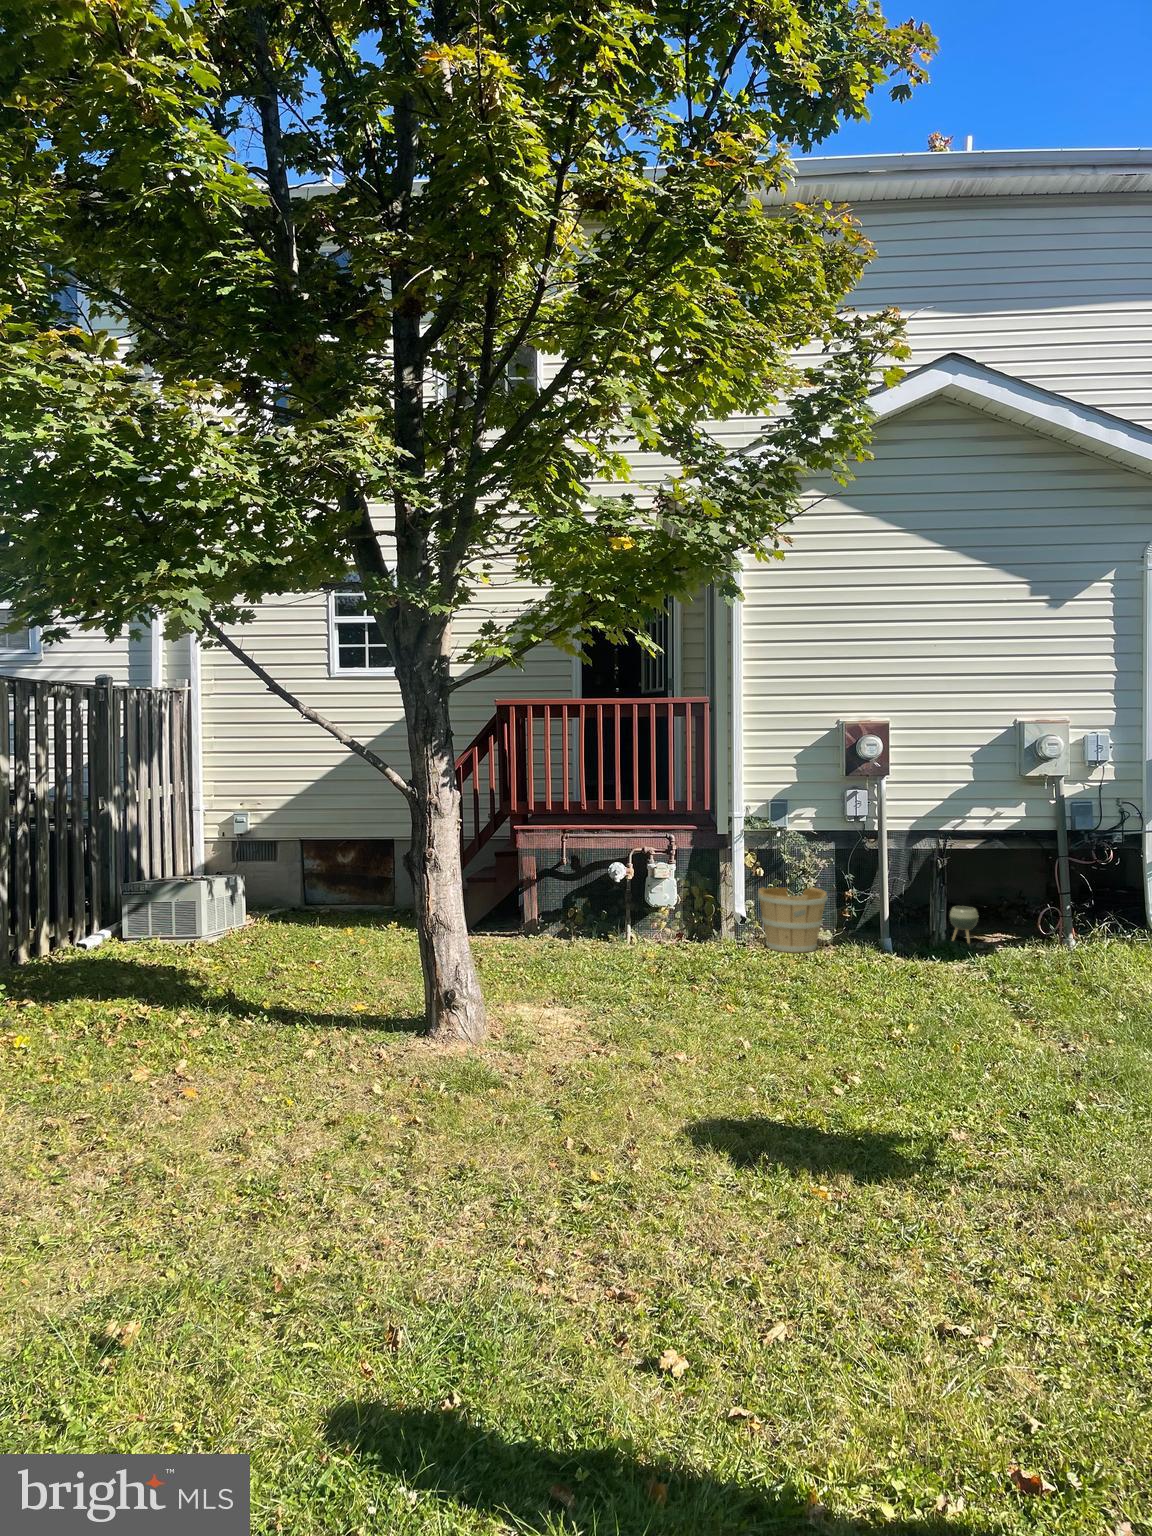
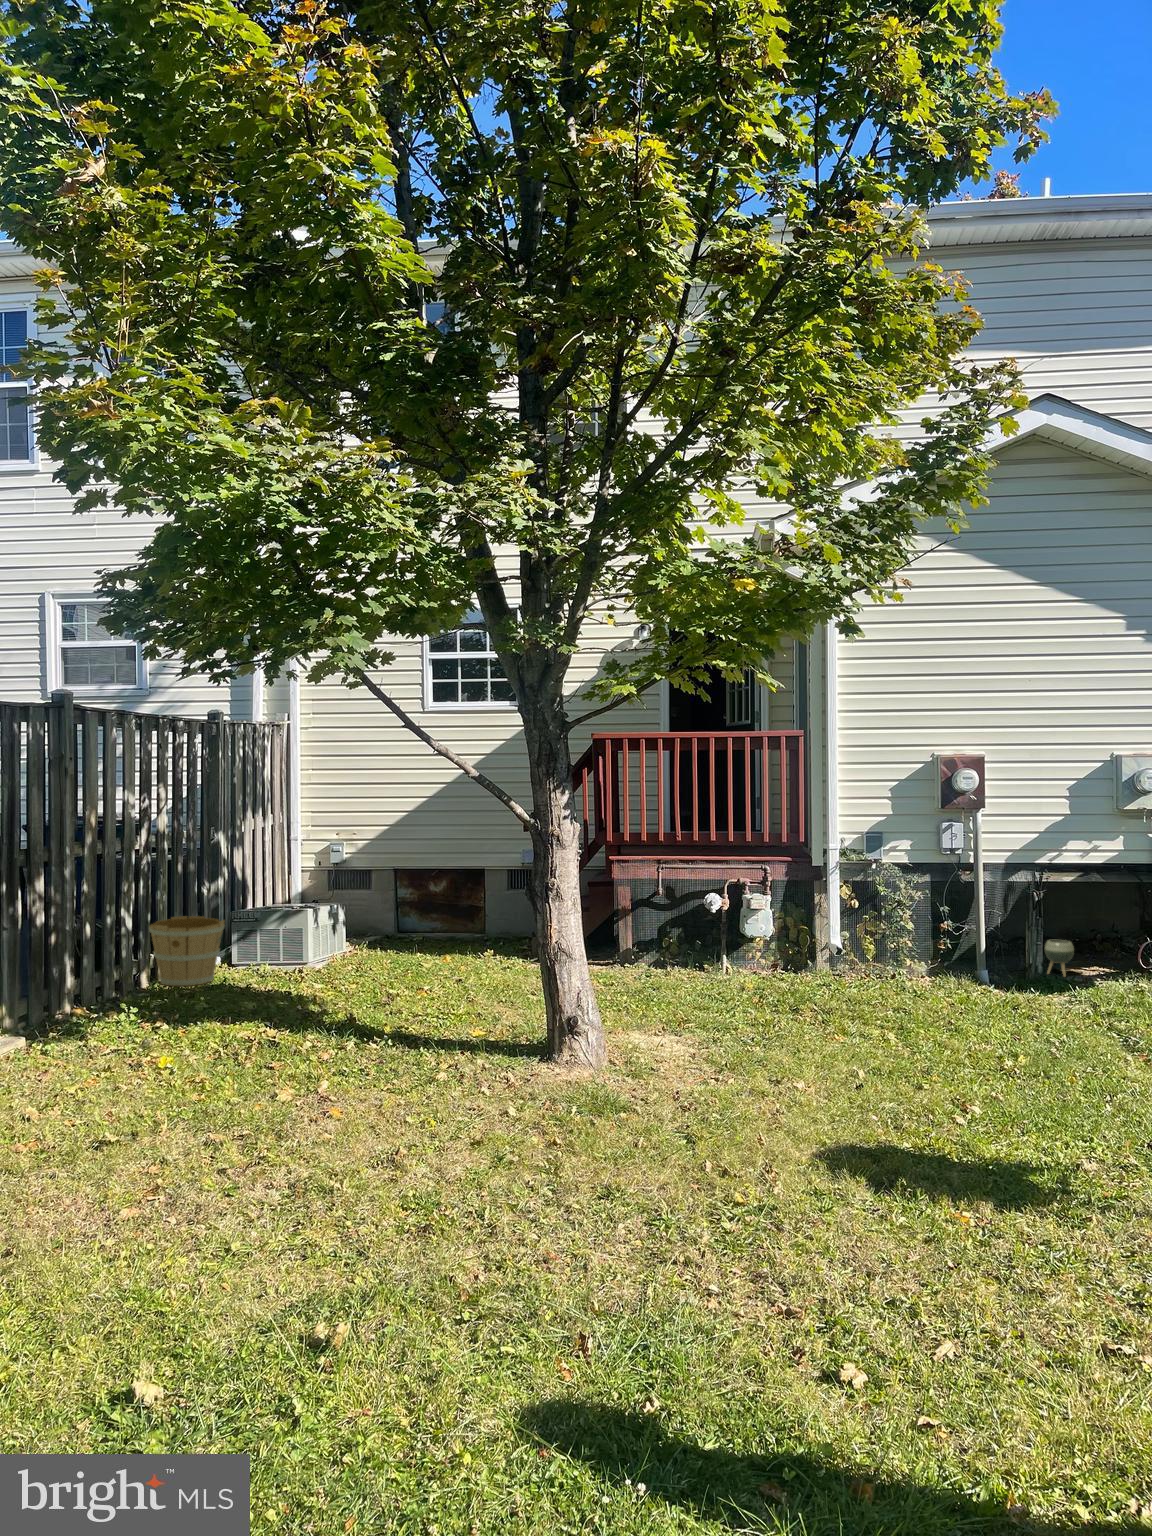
wooden bucket: present [758,887,828,953] -> present [149,916,225,986]

